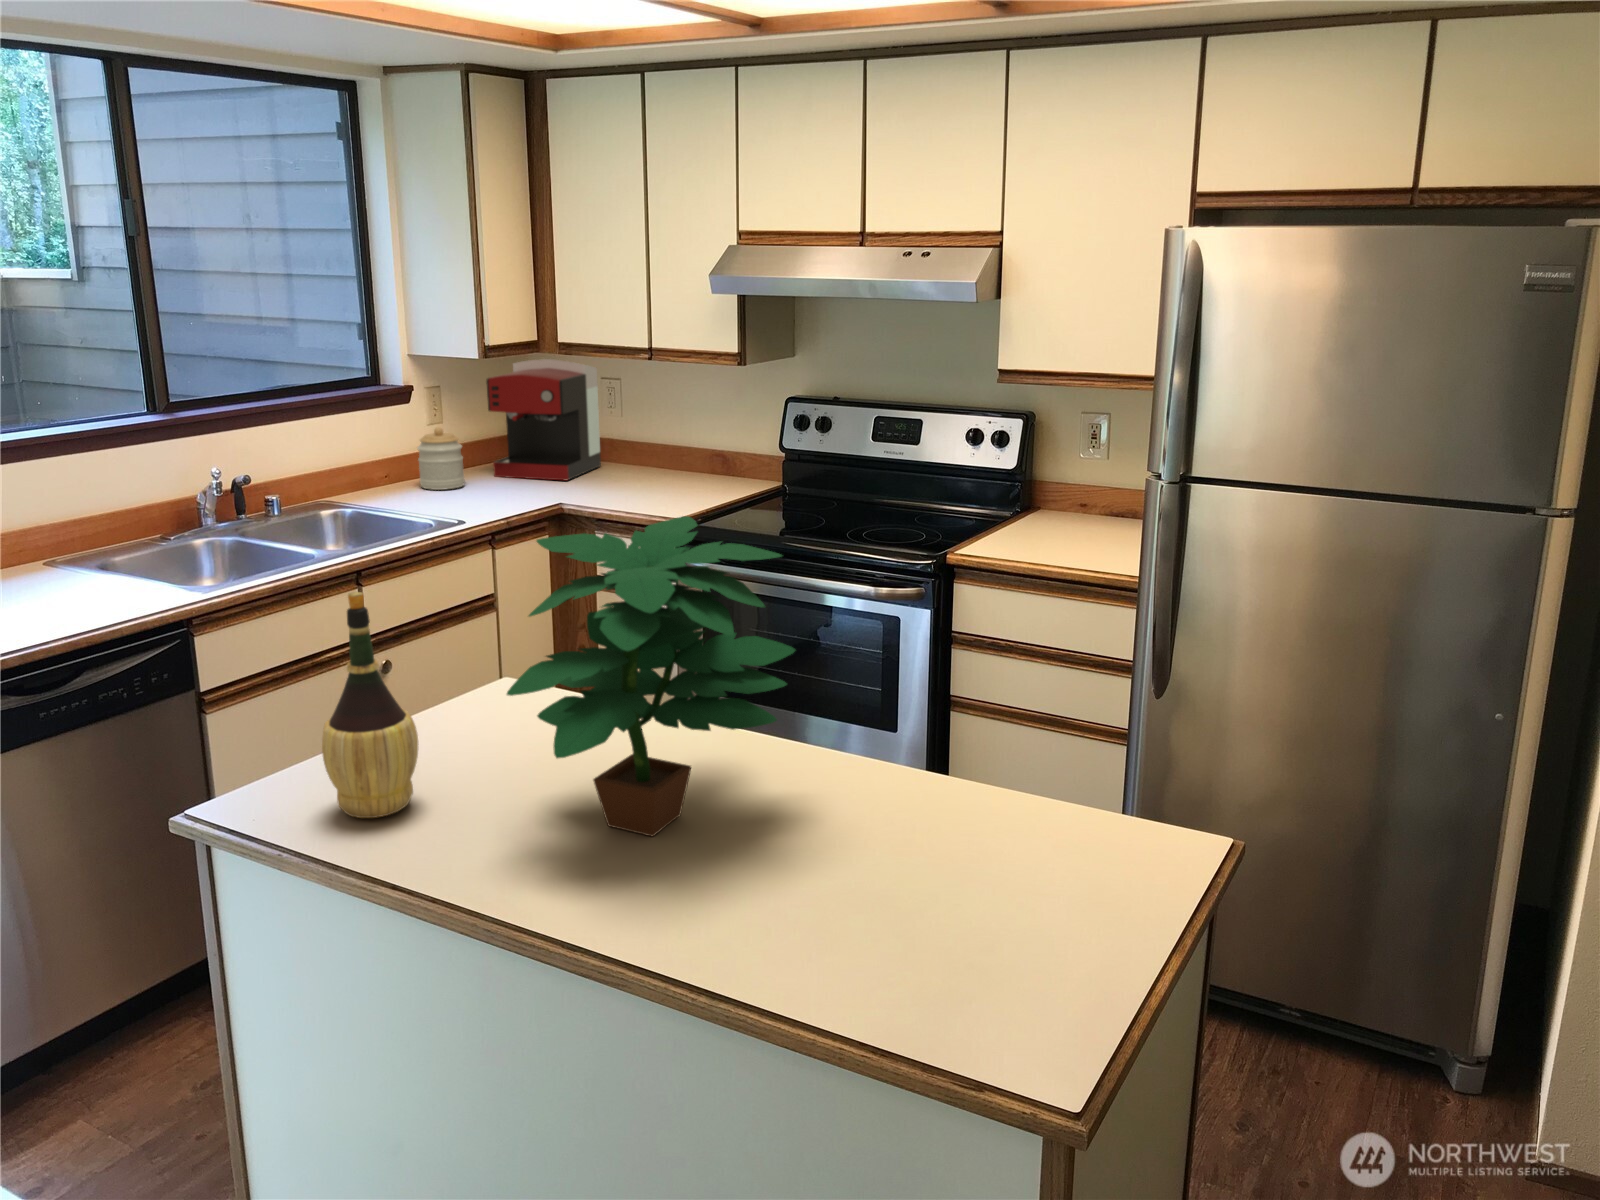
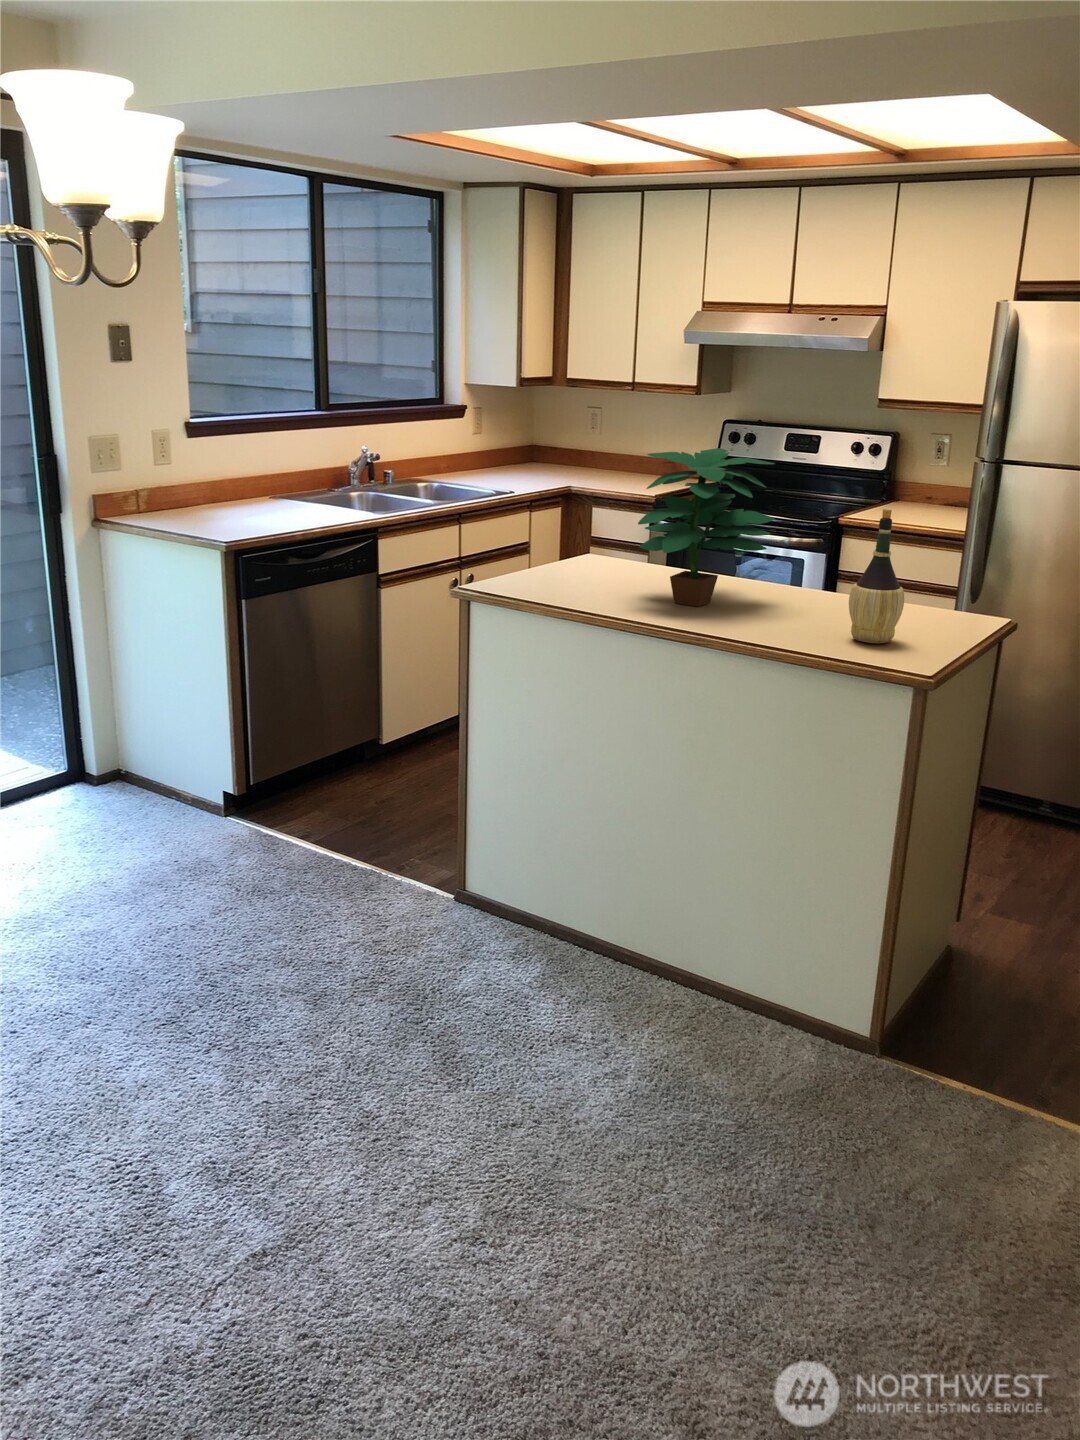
coffee maker: present [486,359,601,480] -> none [515,390,587,475]
jar: present [417,427,465,490] -> none [470,433,500,476]
wine bottle: present [322,592,418,818] -> present [849,509,904,643]

